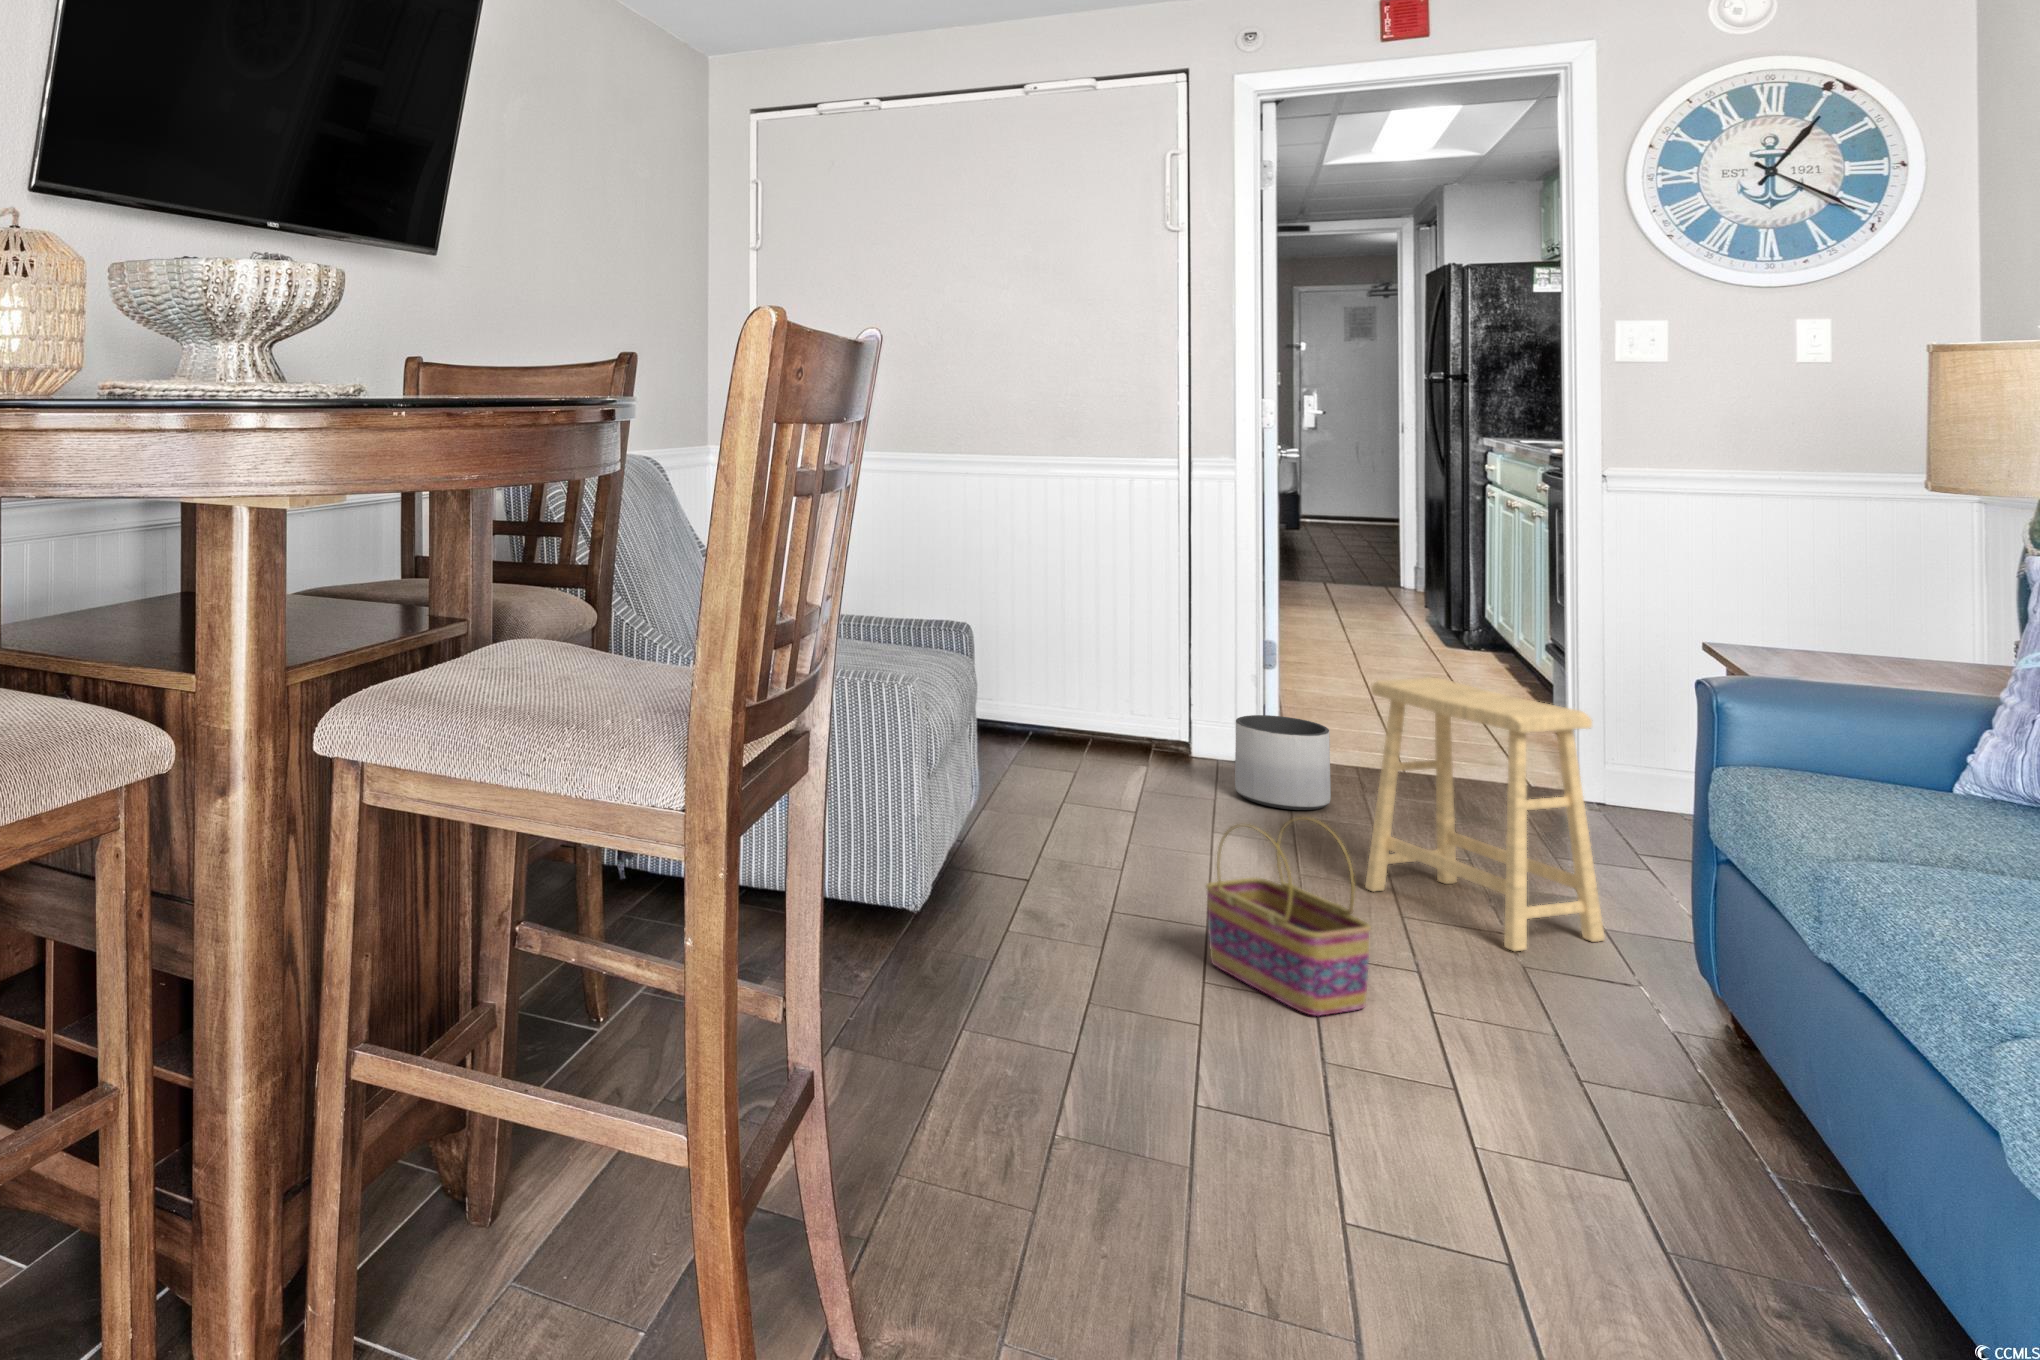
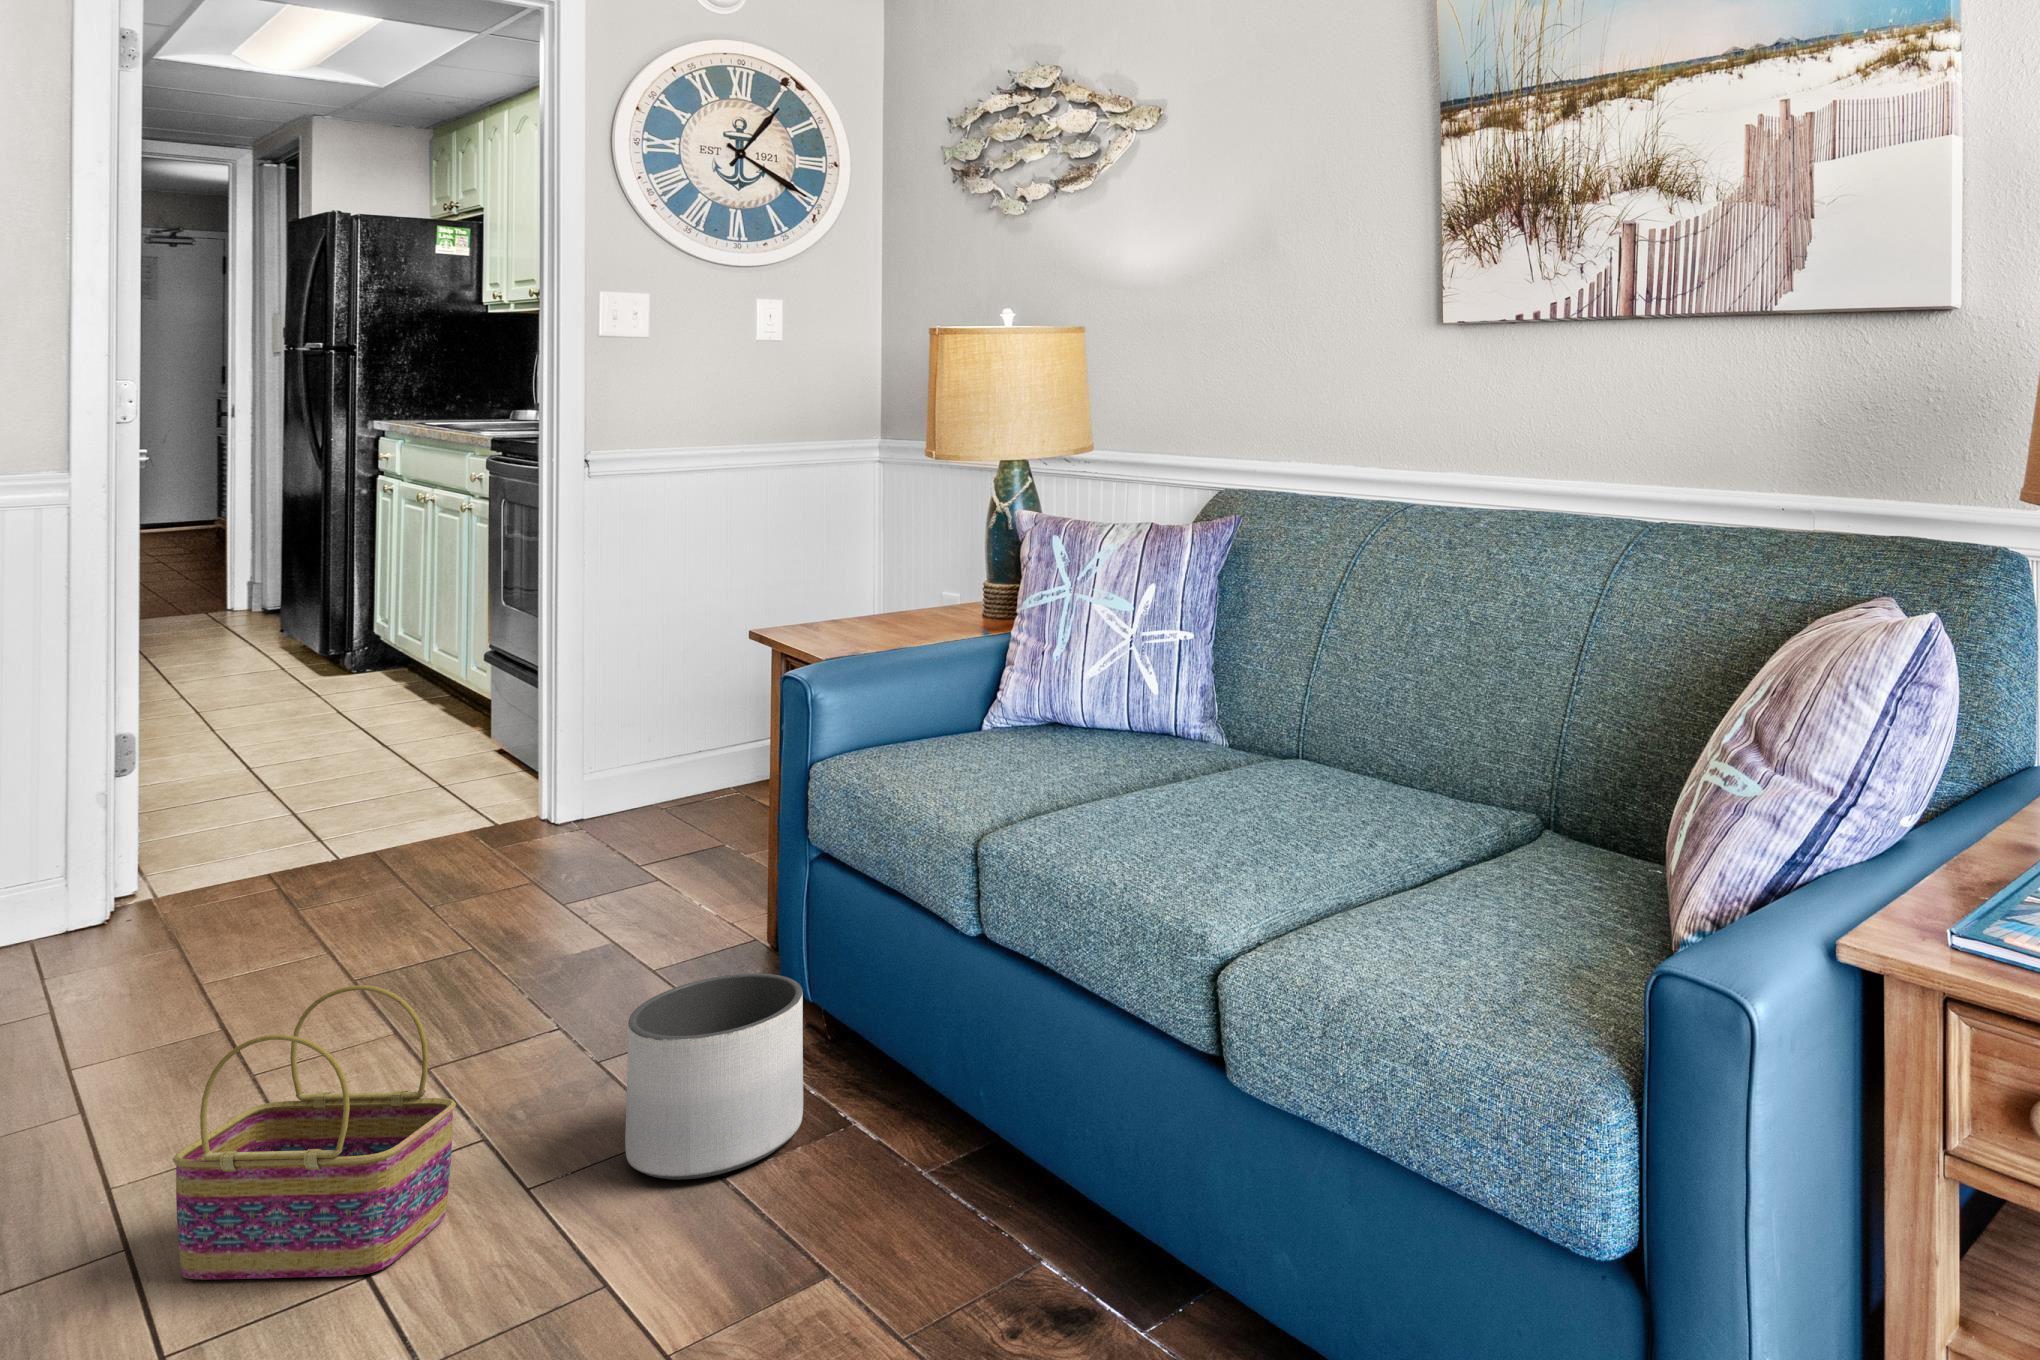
footstool: present [1365,678,1605,951] -> none [367,735,661,1043]
planter: present [1235,715,1331,810] -> present [625,973,803,1180]

